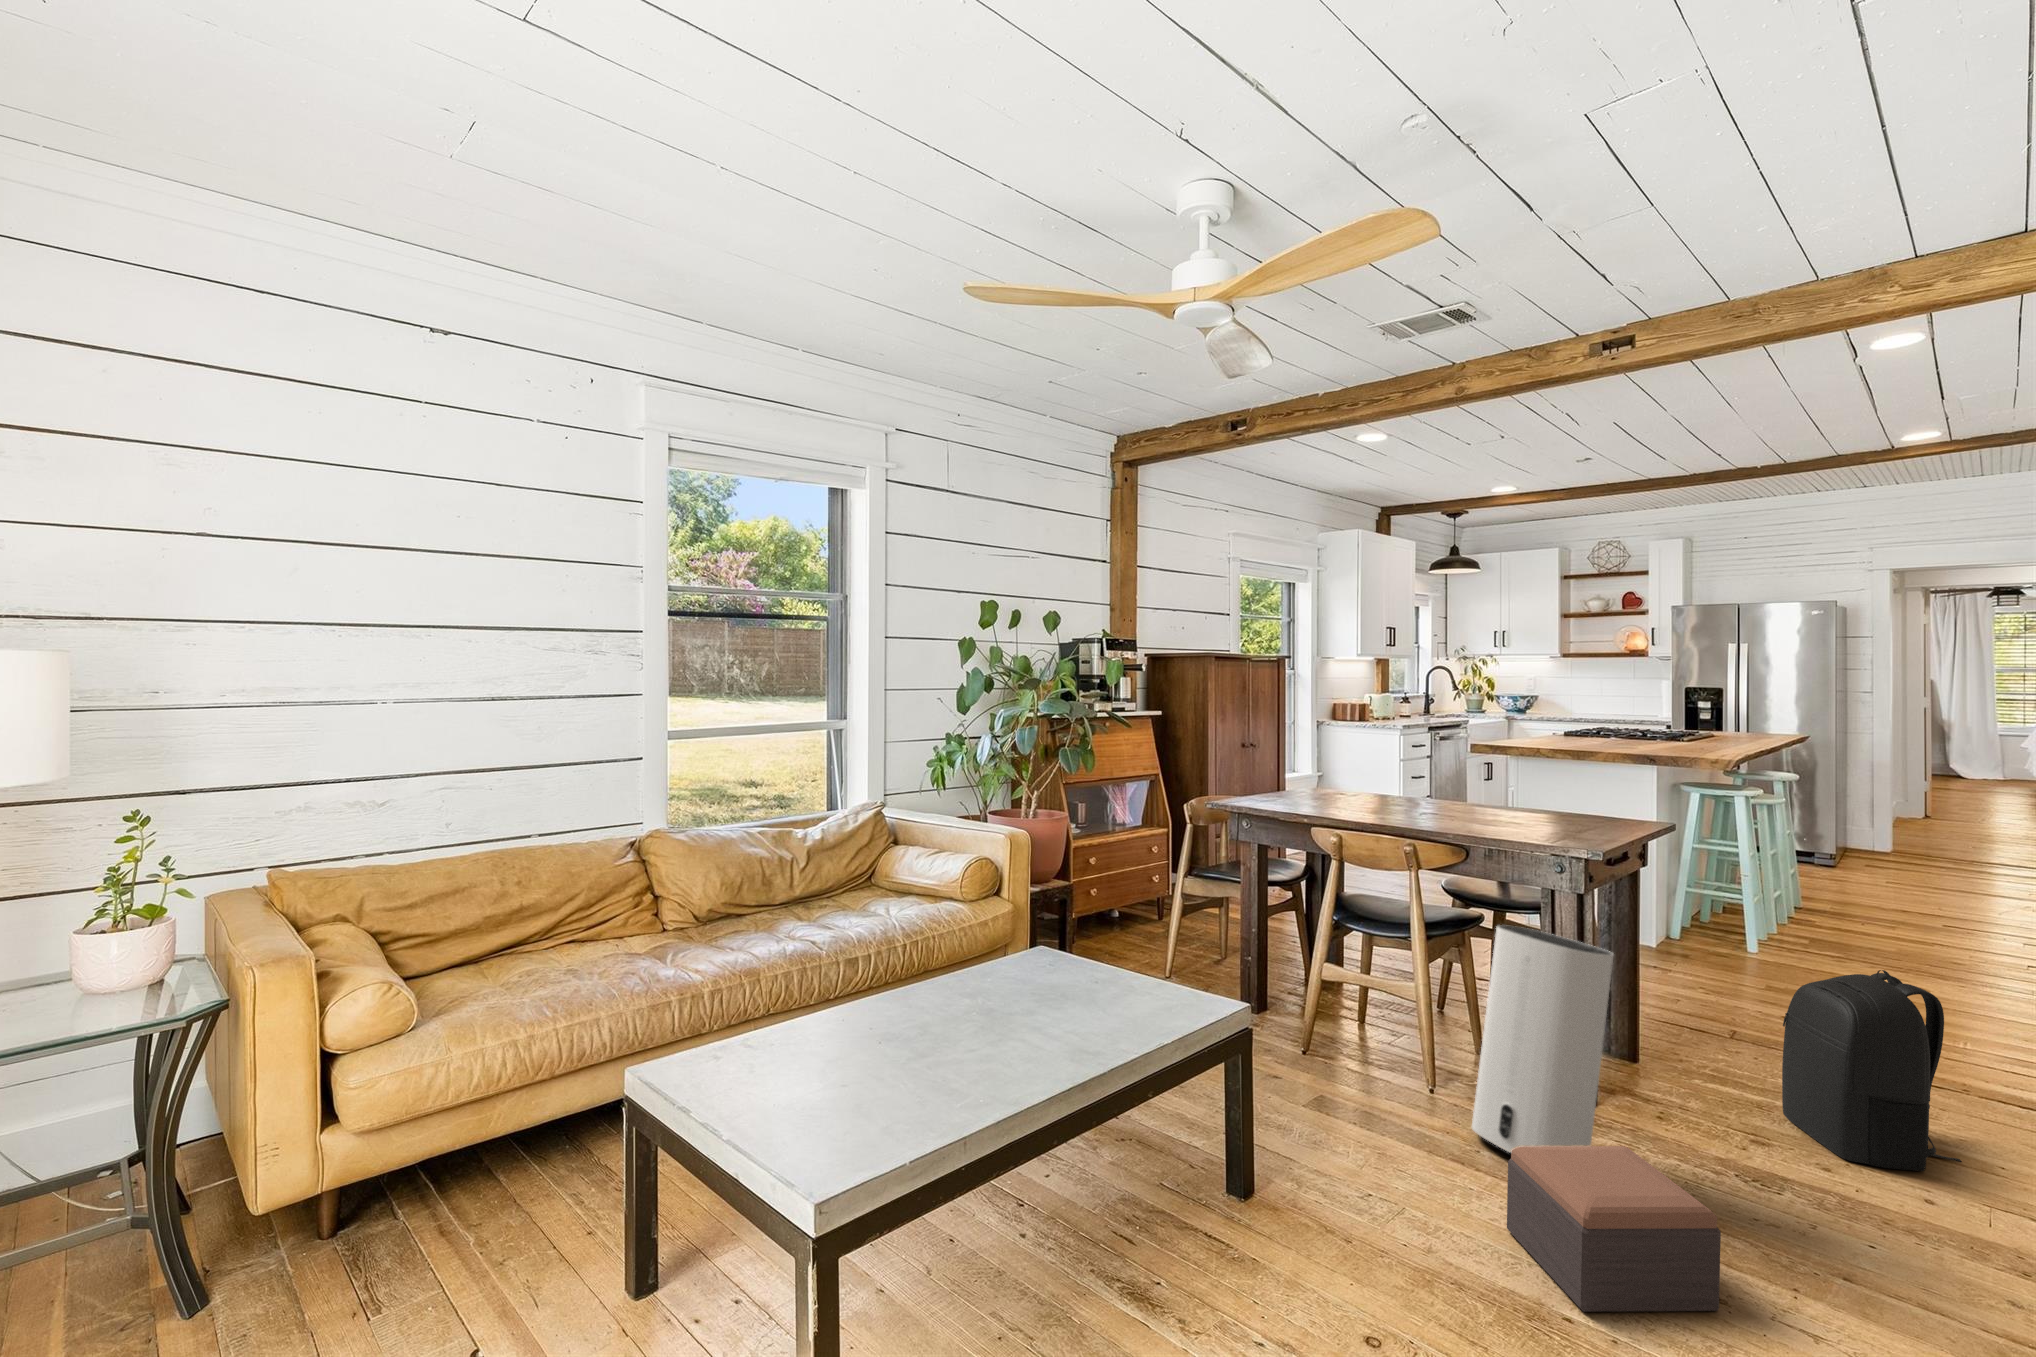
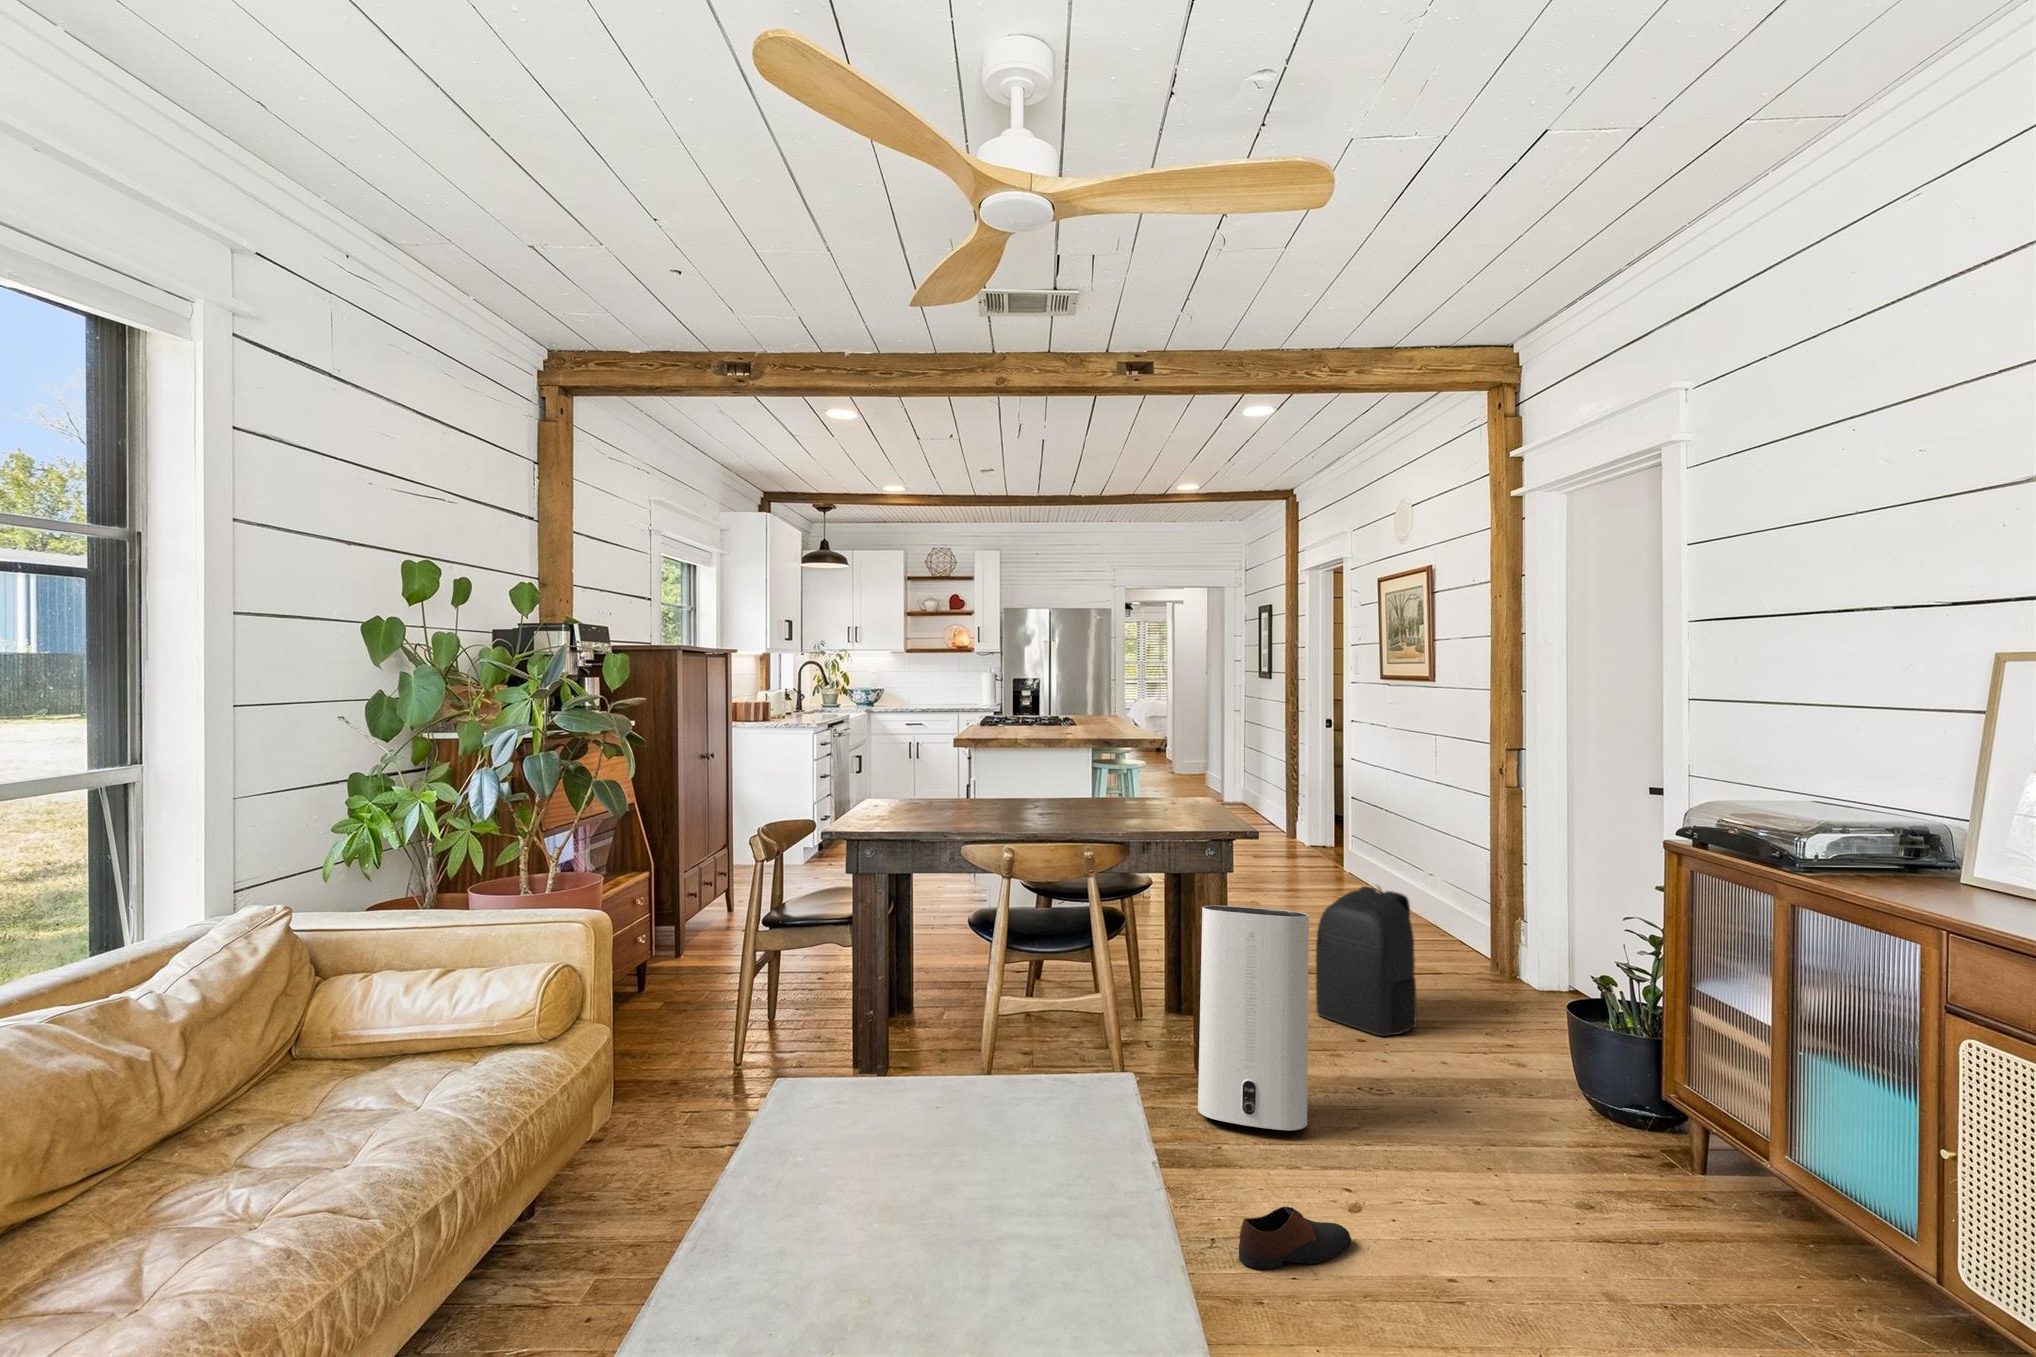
footstool: present [1507,1146,1721,1312] -> none [1335,1085,1499,1252]
shoe: none [1352,1180,1477,1254] -> present [1239,1206,1351,1269]

